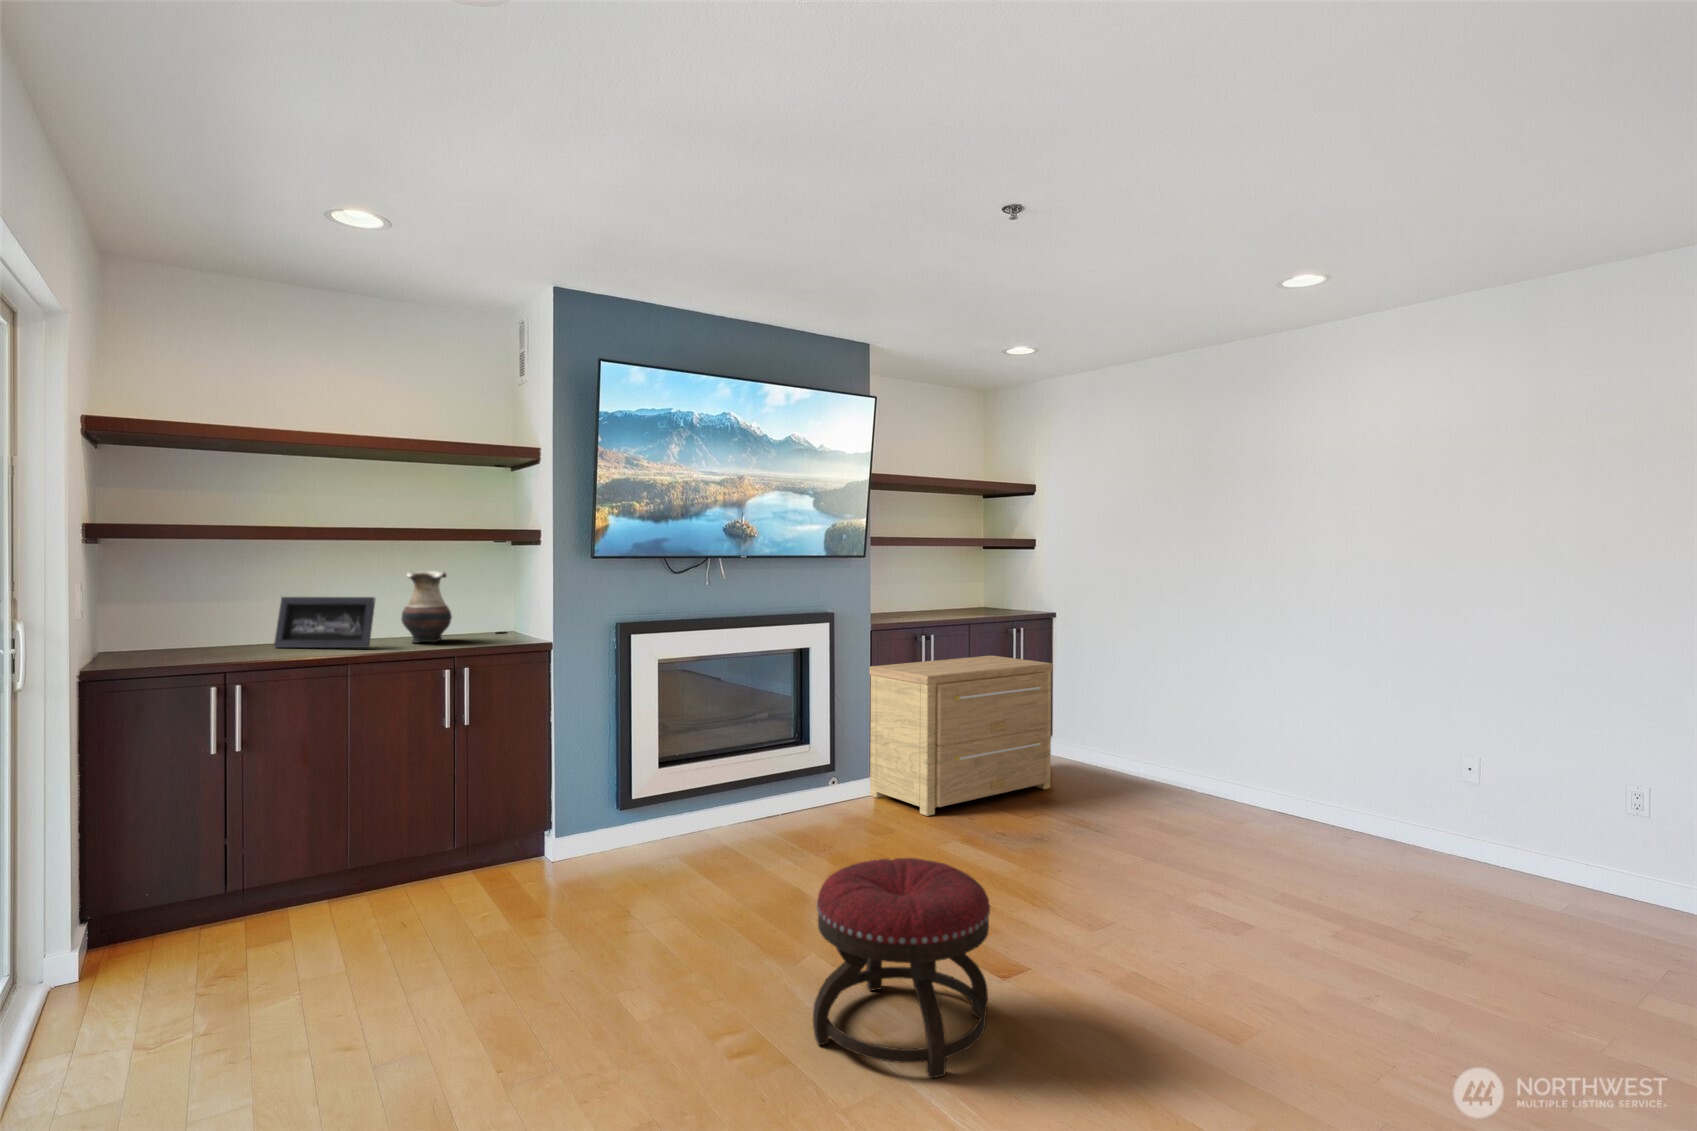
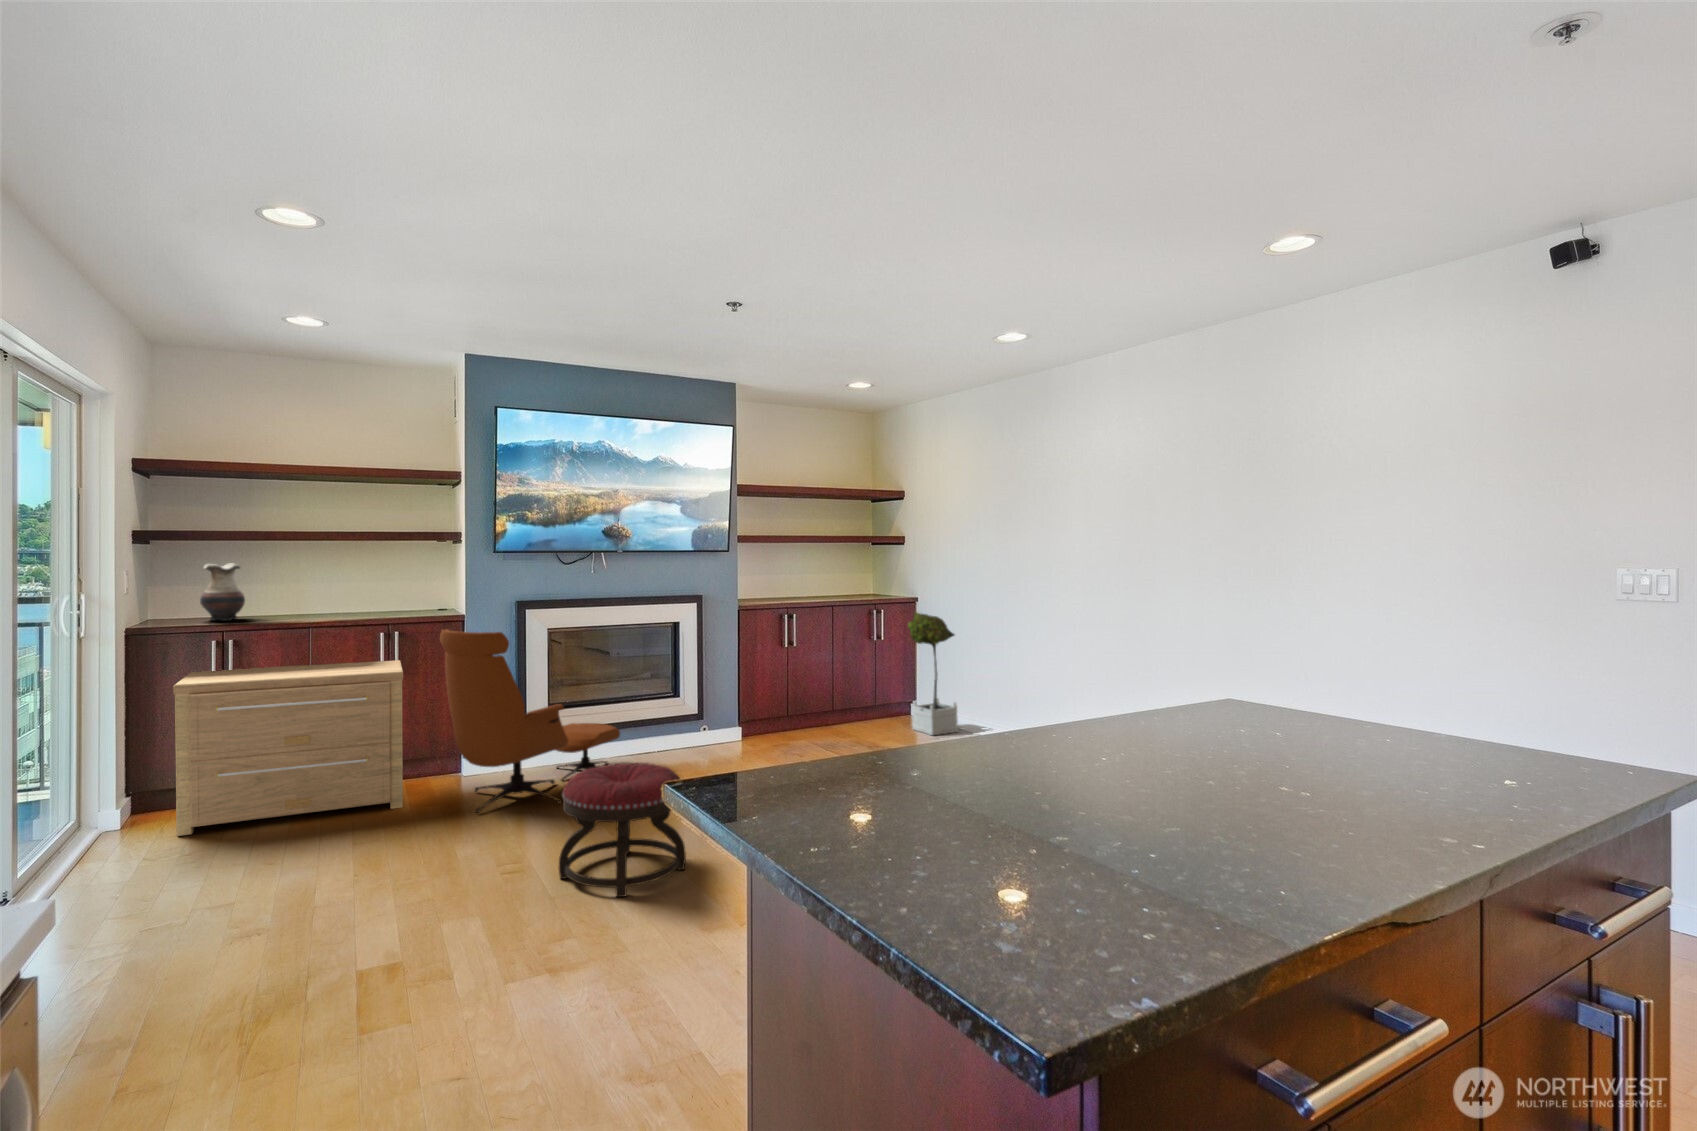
vase: present [401,571,452,643] -> present [200,563,245,621]
picture frame: present [274,597,375,648] -> none [267,580,338,617]
potted tree: none [1060,629,1126,782] -> present [908,612,958,735]
side table: present [870,655,1052,816] -> present [173,660,403,836]
lounge chair: none [558,664,756,926] -> present [440,629,620,813]

